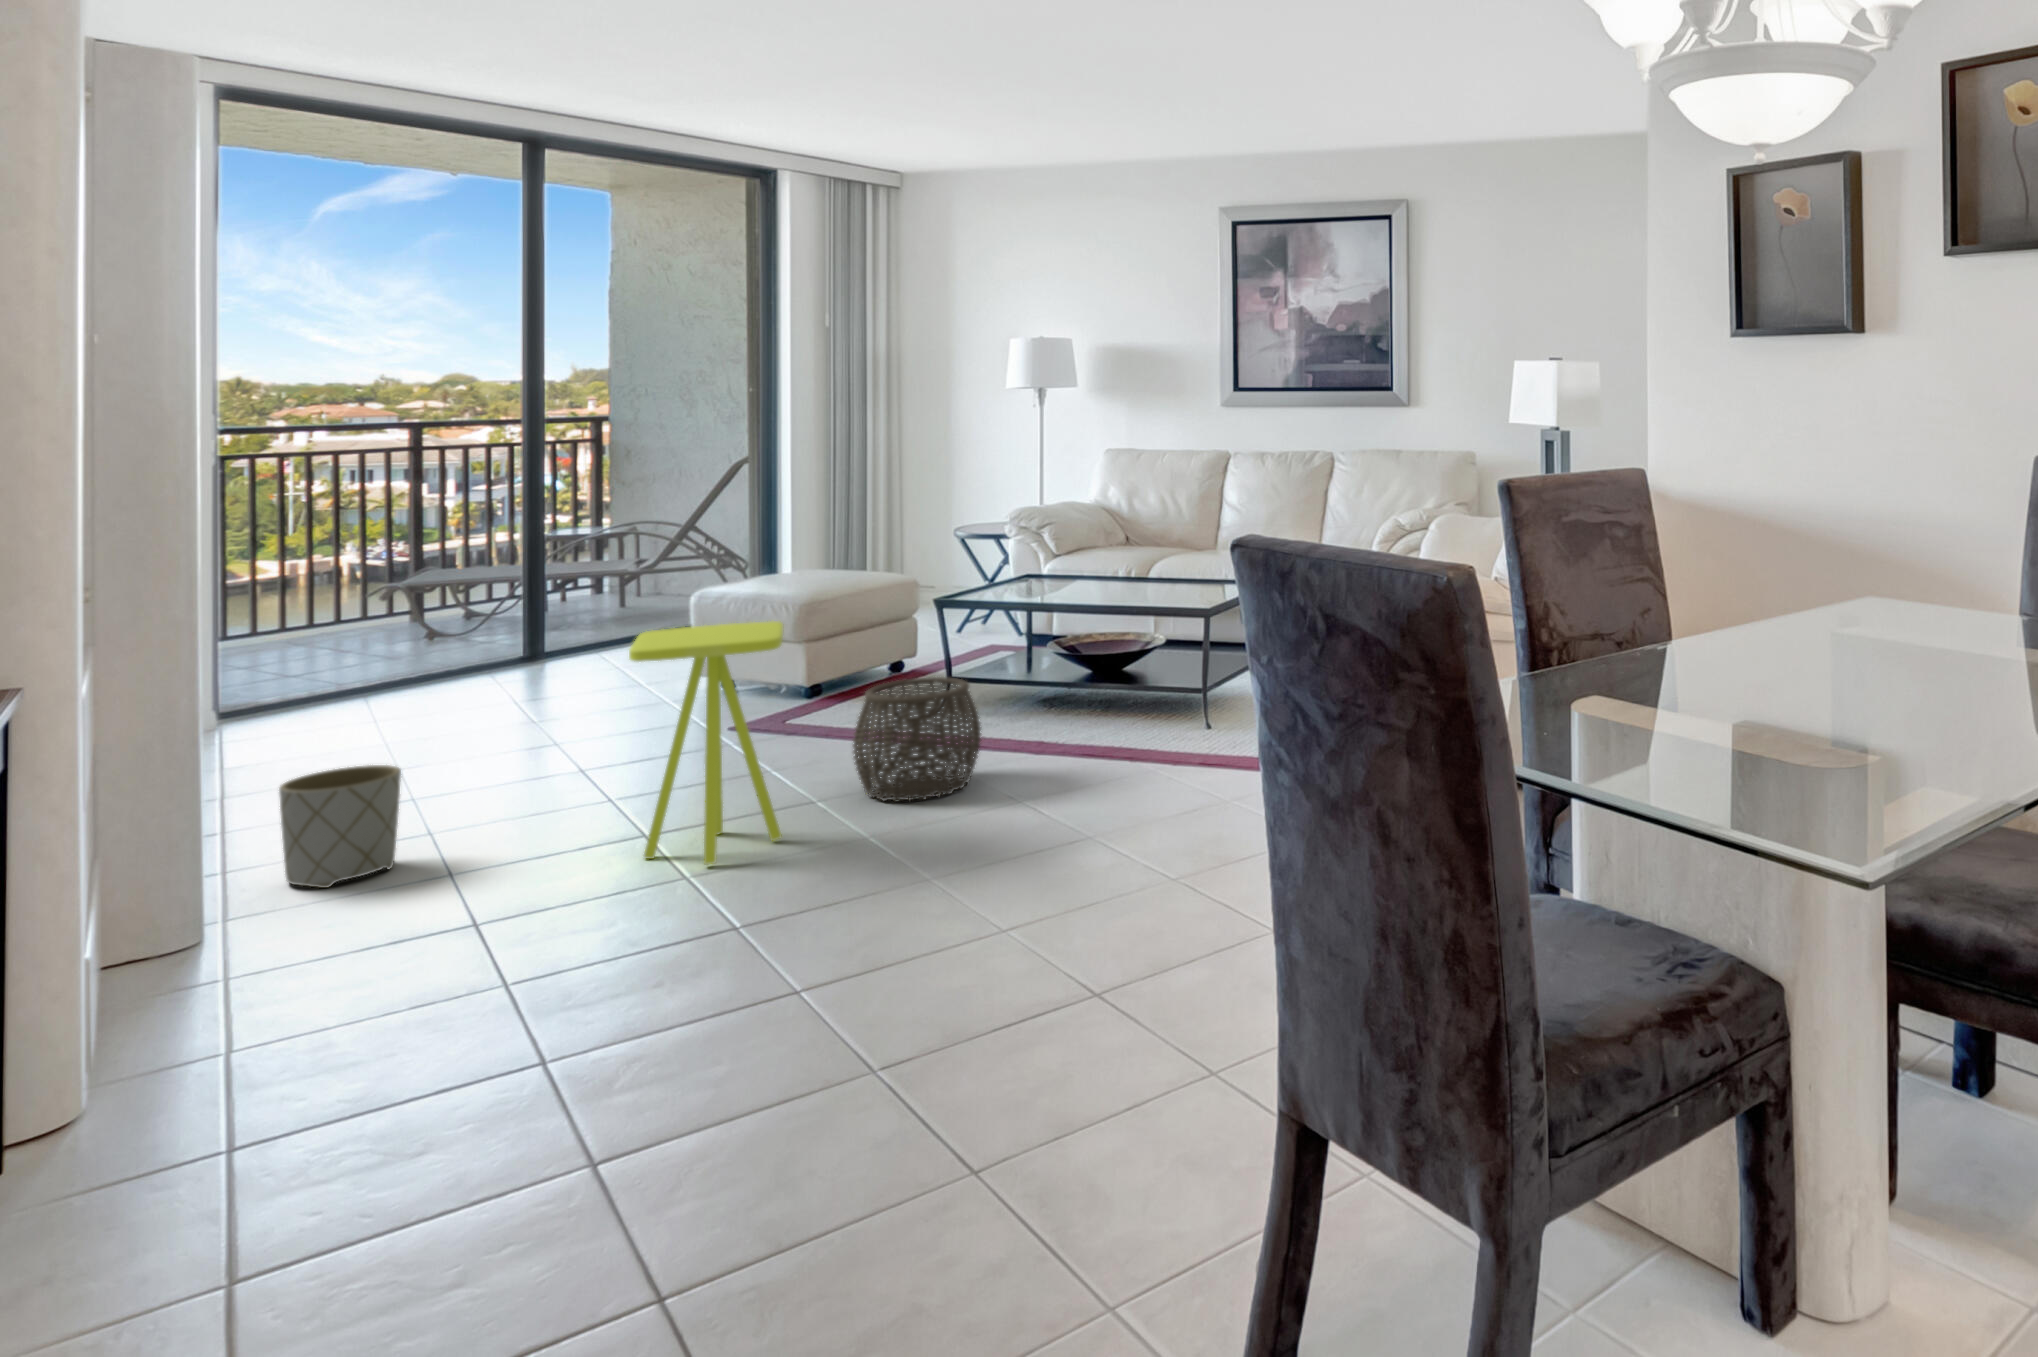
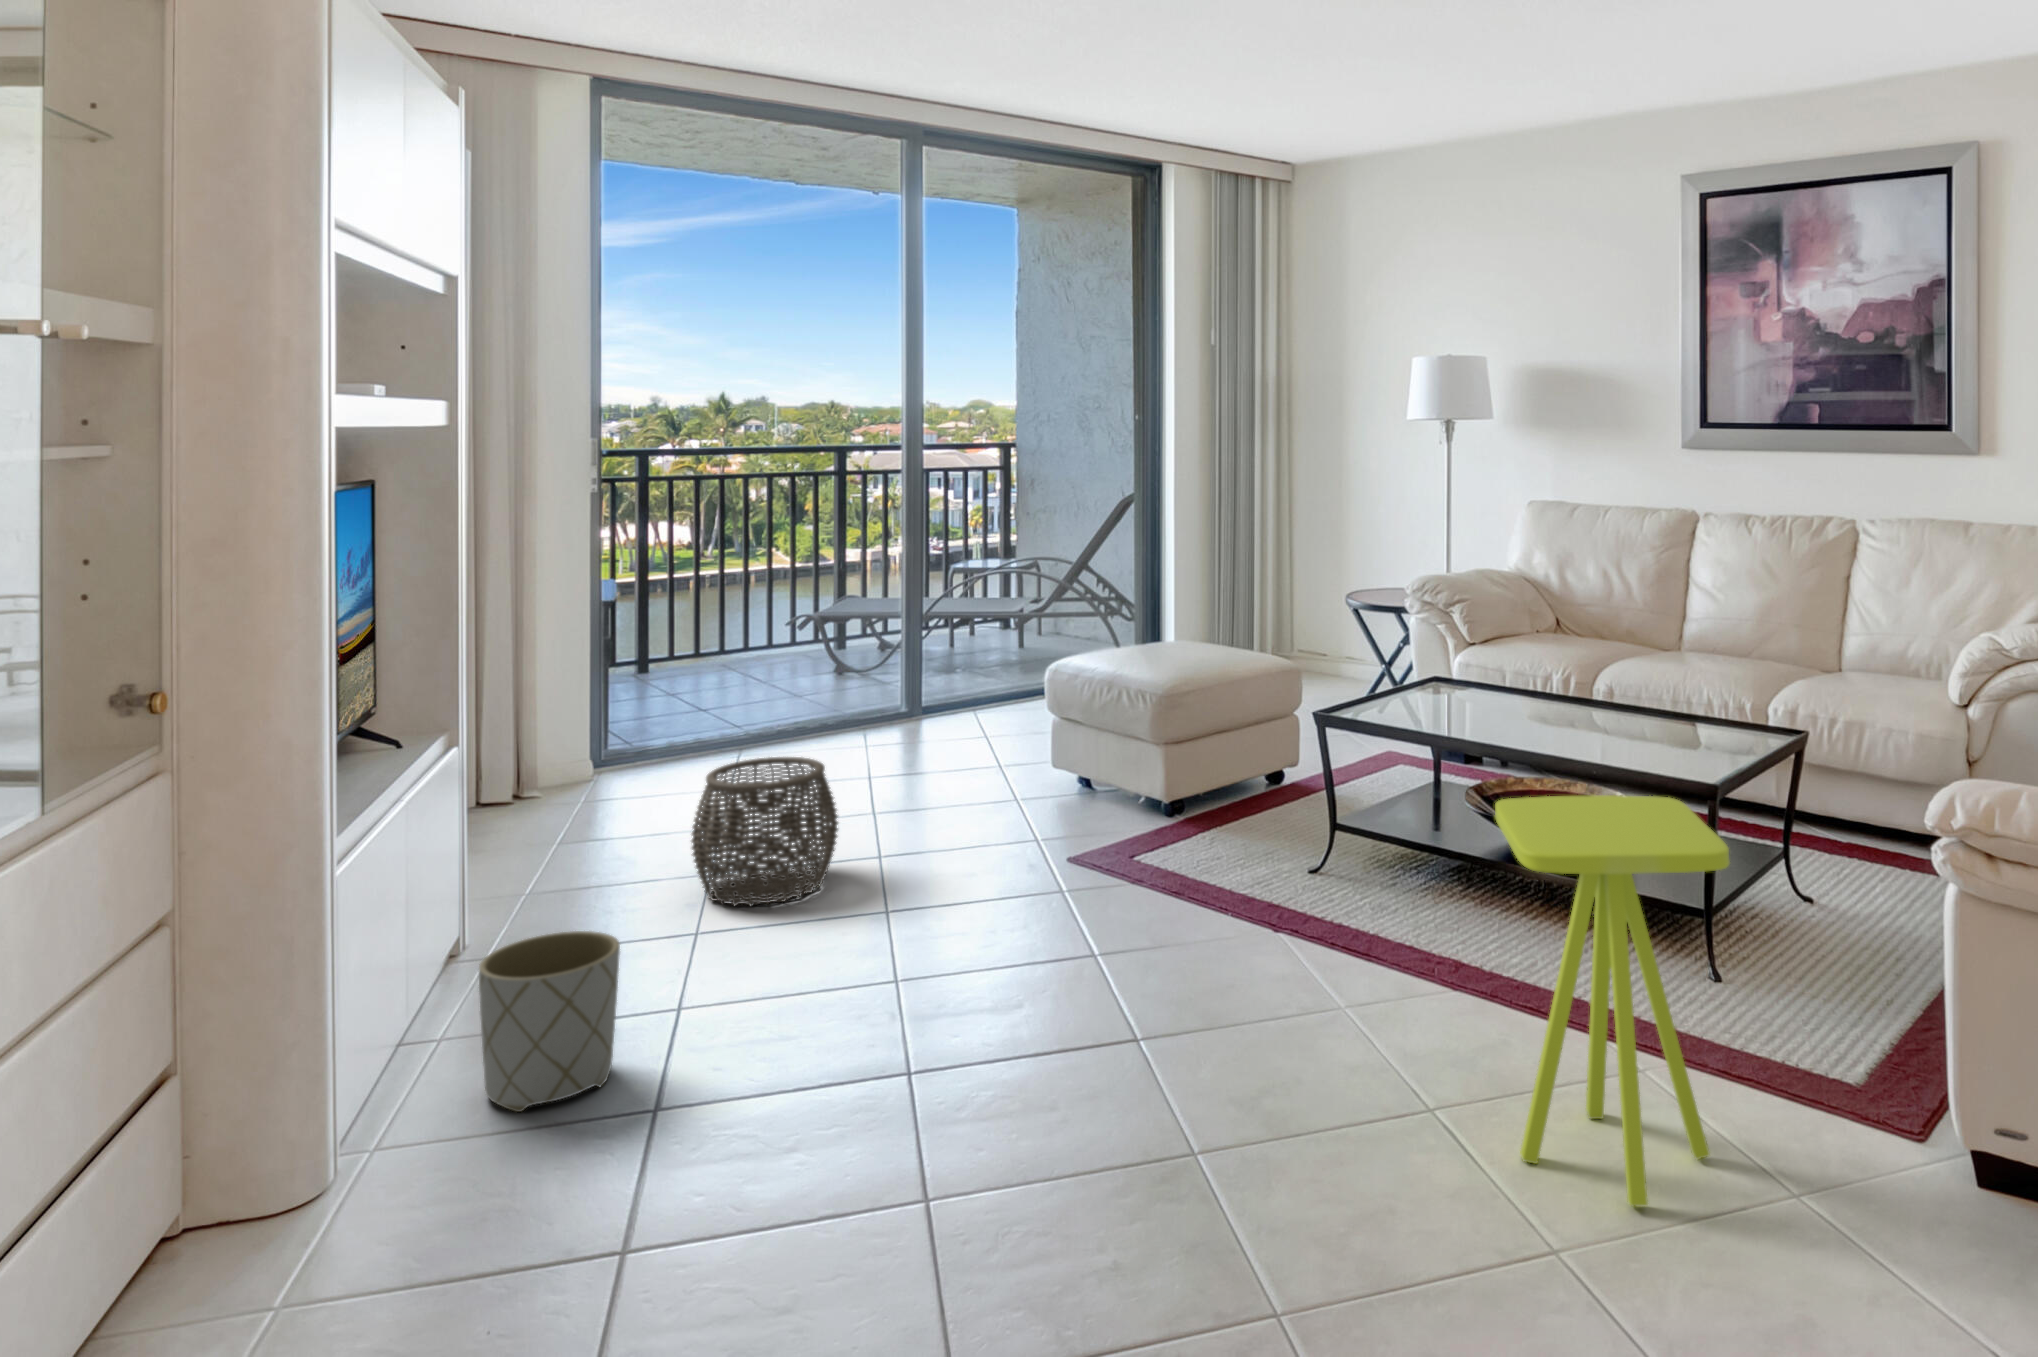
side table: present [629,621,783,864] -> present [1495,795,1729,1206]
woven basket: present [853,677,981,801] -> present [691,757,838,906]

